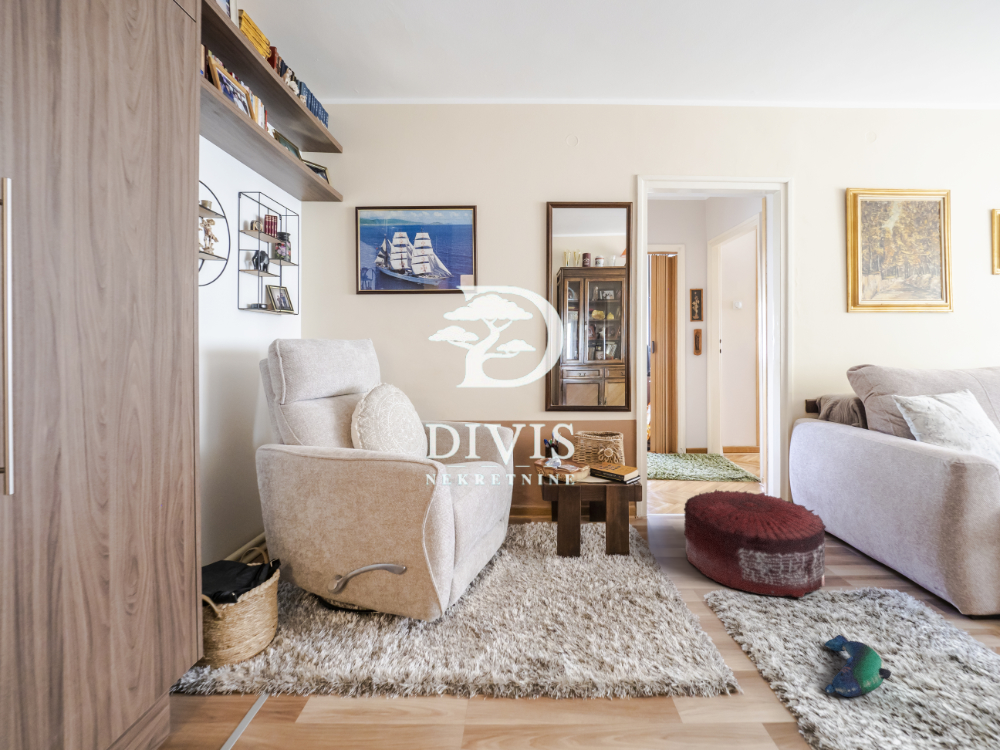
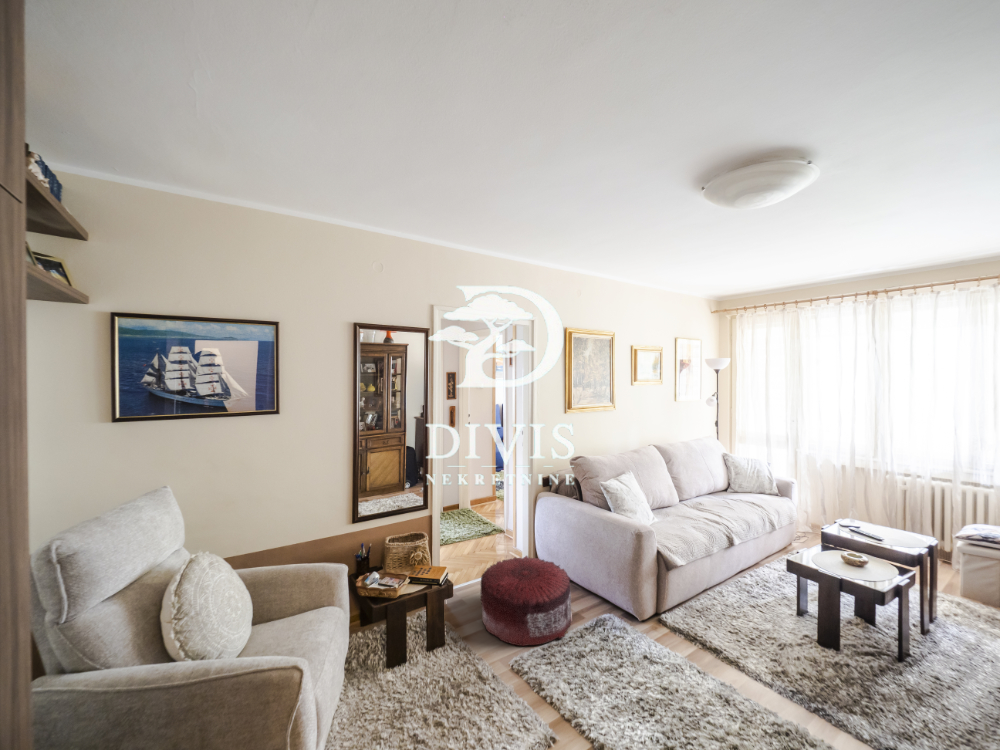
plush toy: present [825,635,892,697] -> none [587,662,627,713]

